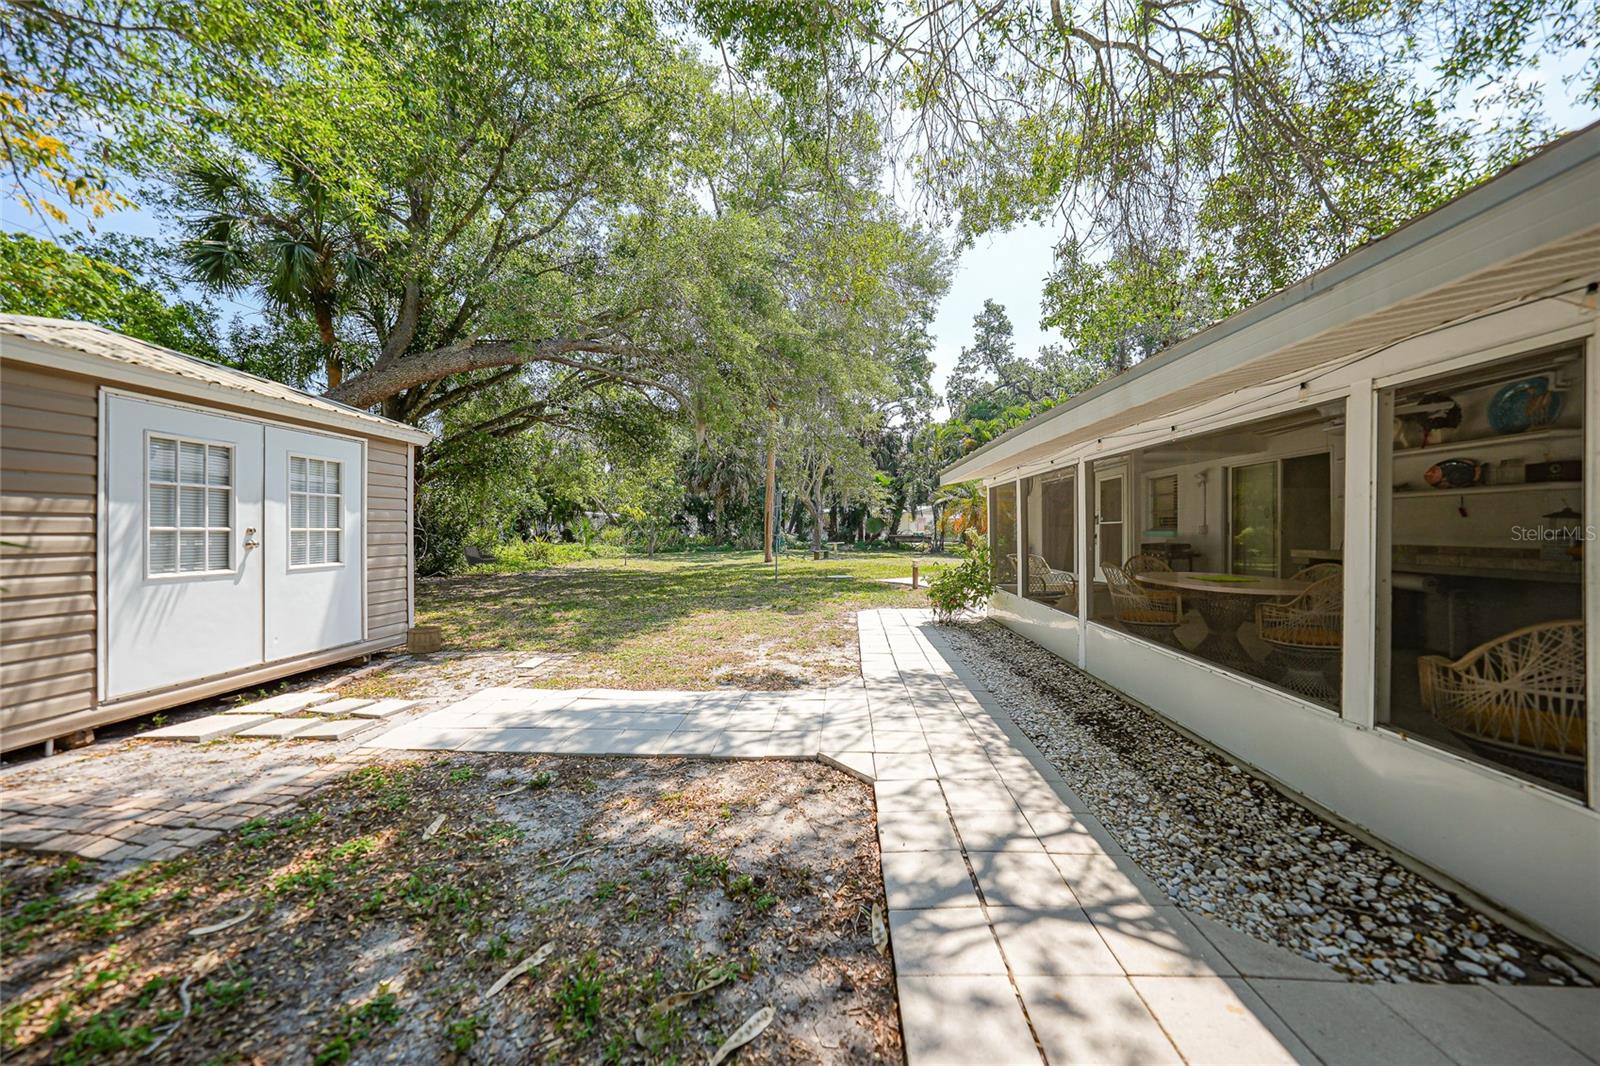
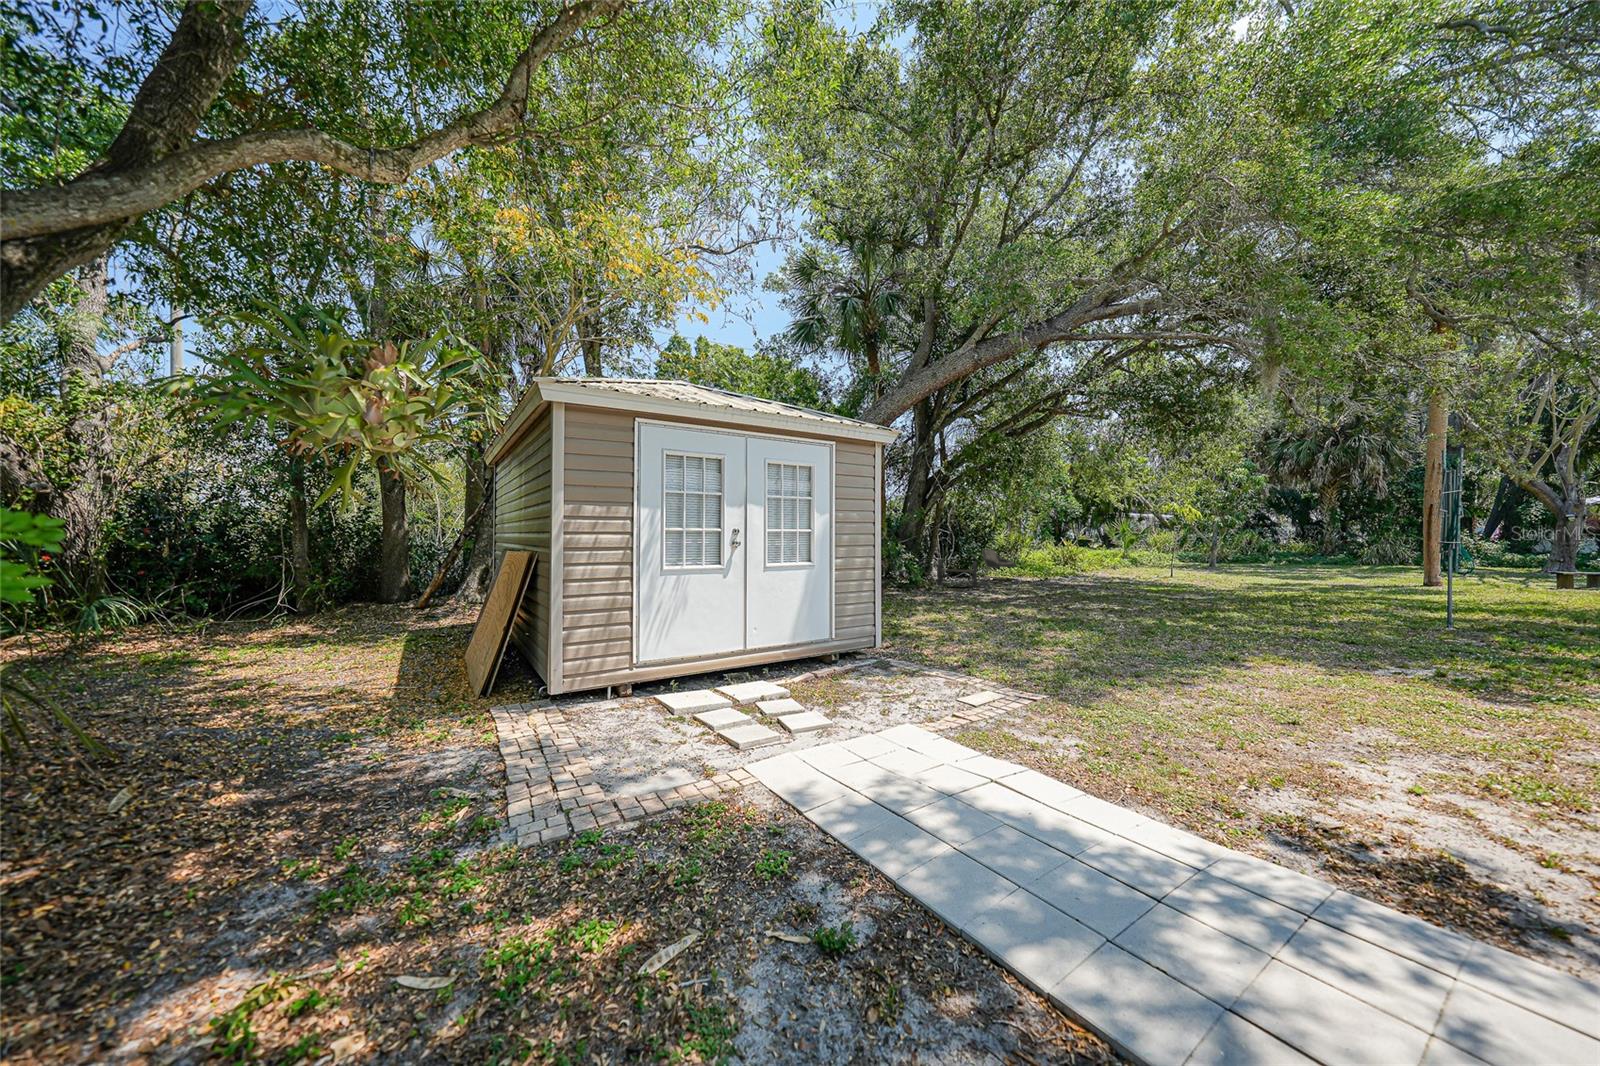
bench: none [419,558,464,587] -> present [937,561,977,589]
wooden bucket: present [407,626,442,653] -> none [873,631,905,660]

